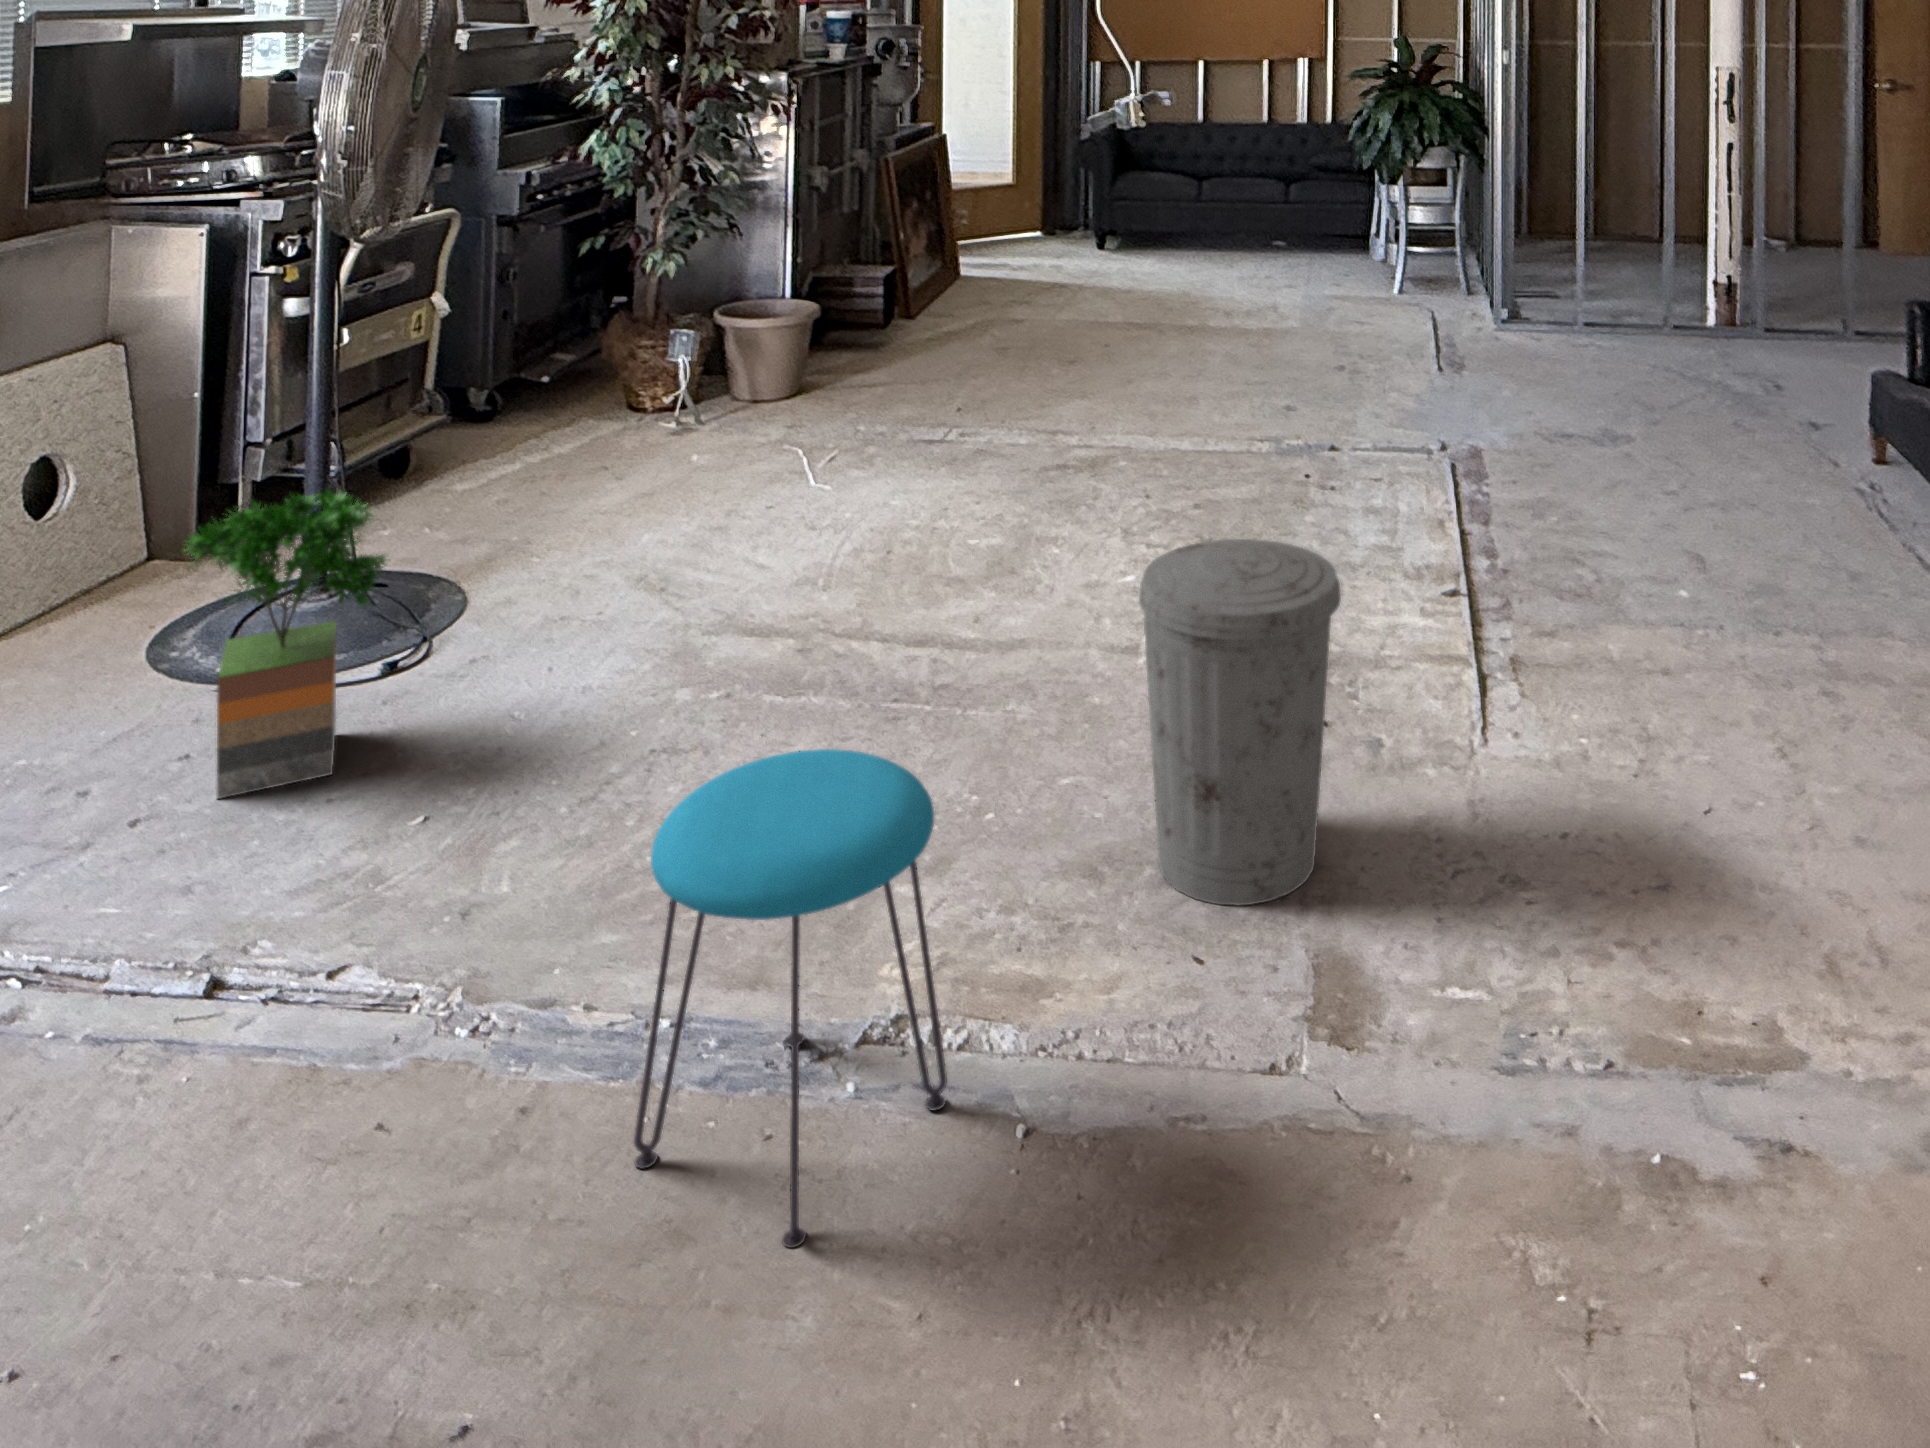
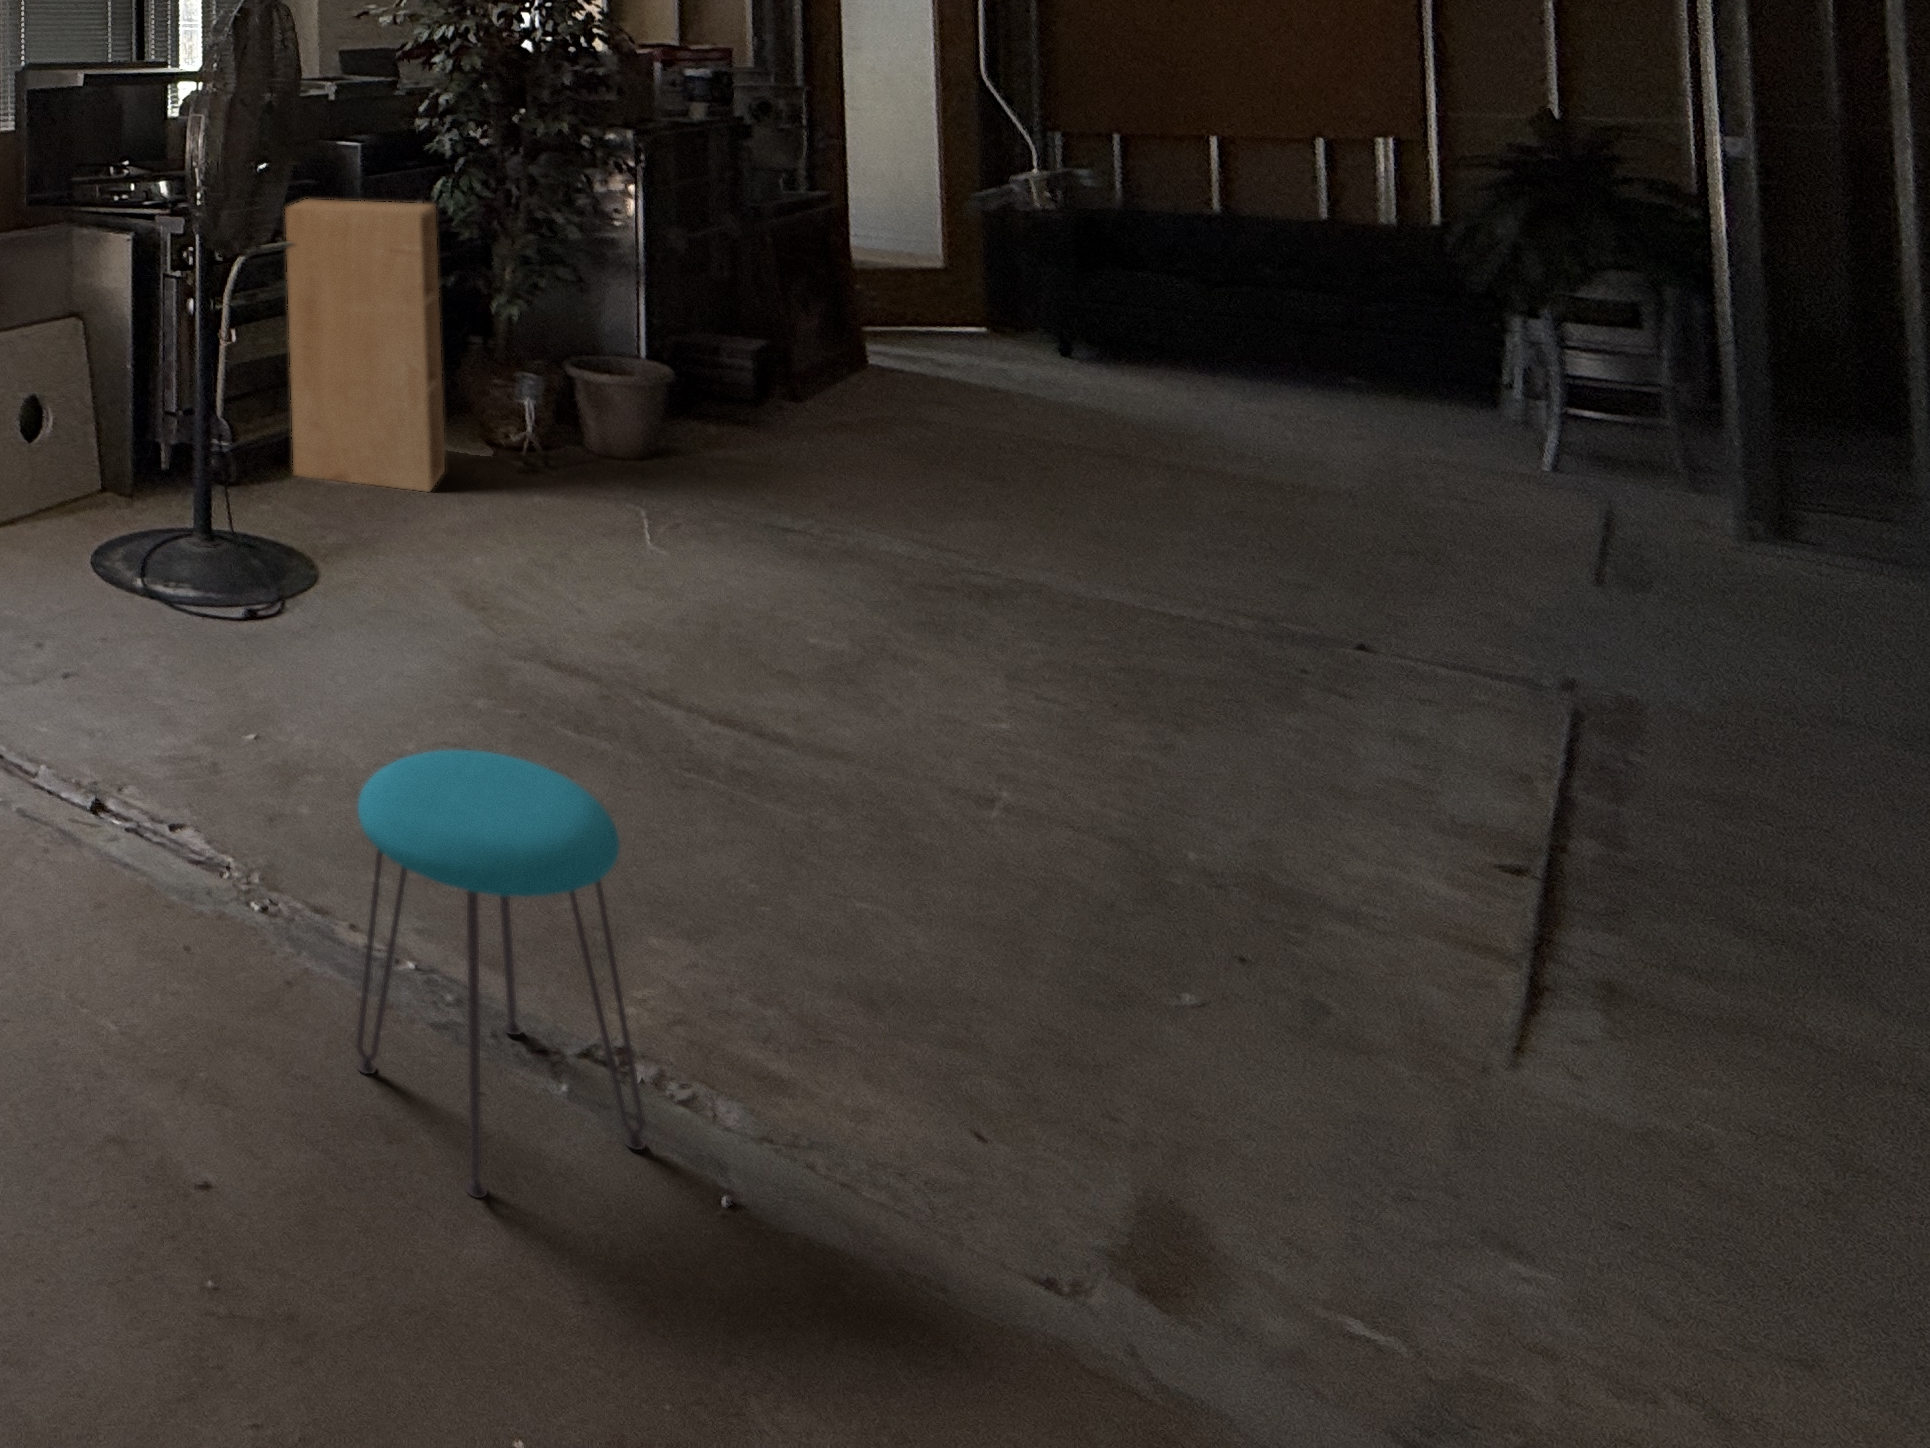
shelving unit: none [415,161,597,490] -> present [285,199,445,492]
potted tree: present [184,489,386,799] -> none [91,446,234,683]
trash can: present [1139,539,1341,906] -> none [907,676,1190,1124]

